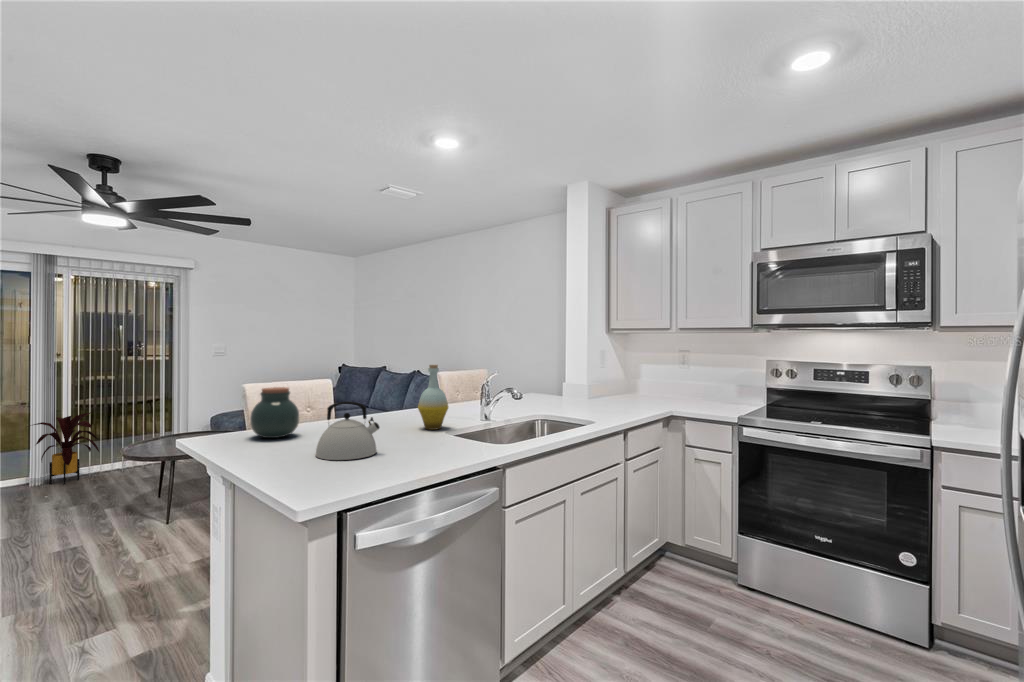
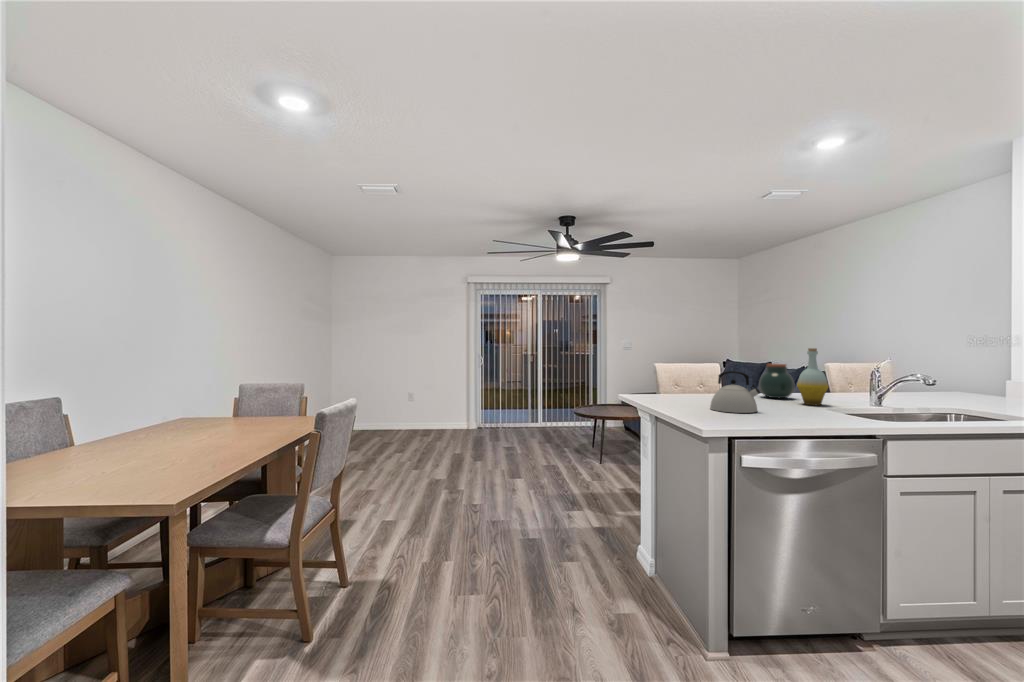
jar: present [250,387,299,438] -> present [759,364,794,398]
house plant: present [34,412,99,484] -> none [522,386,558,431]

